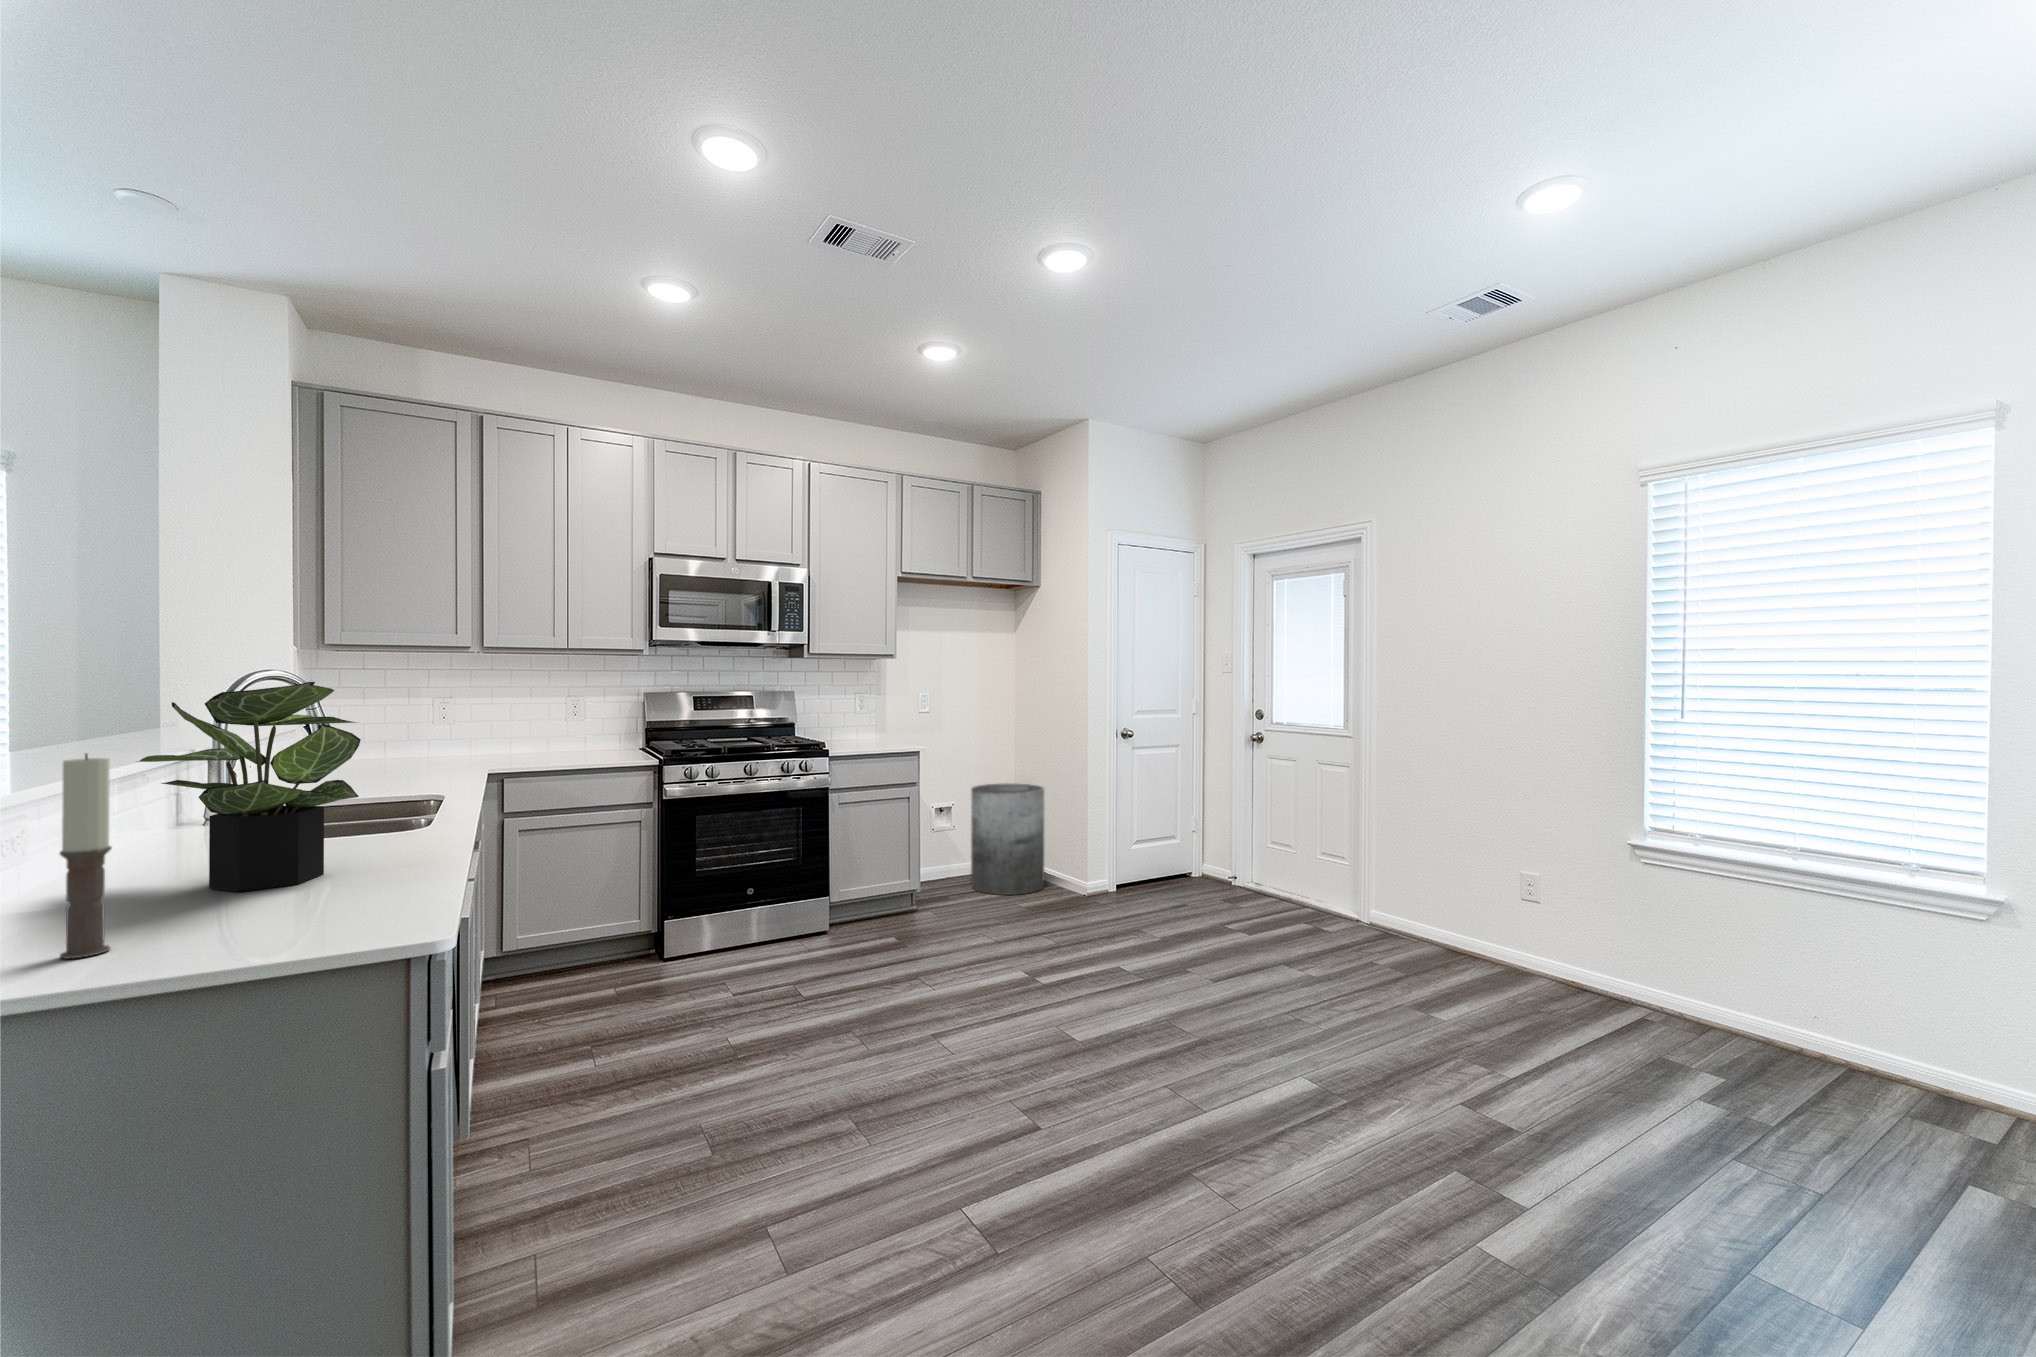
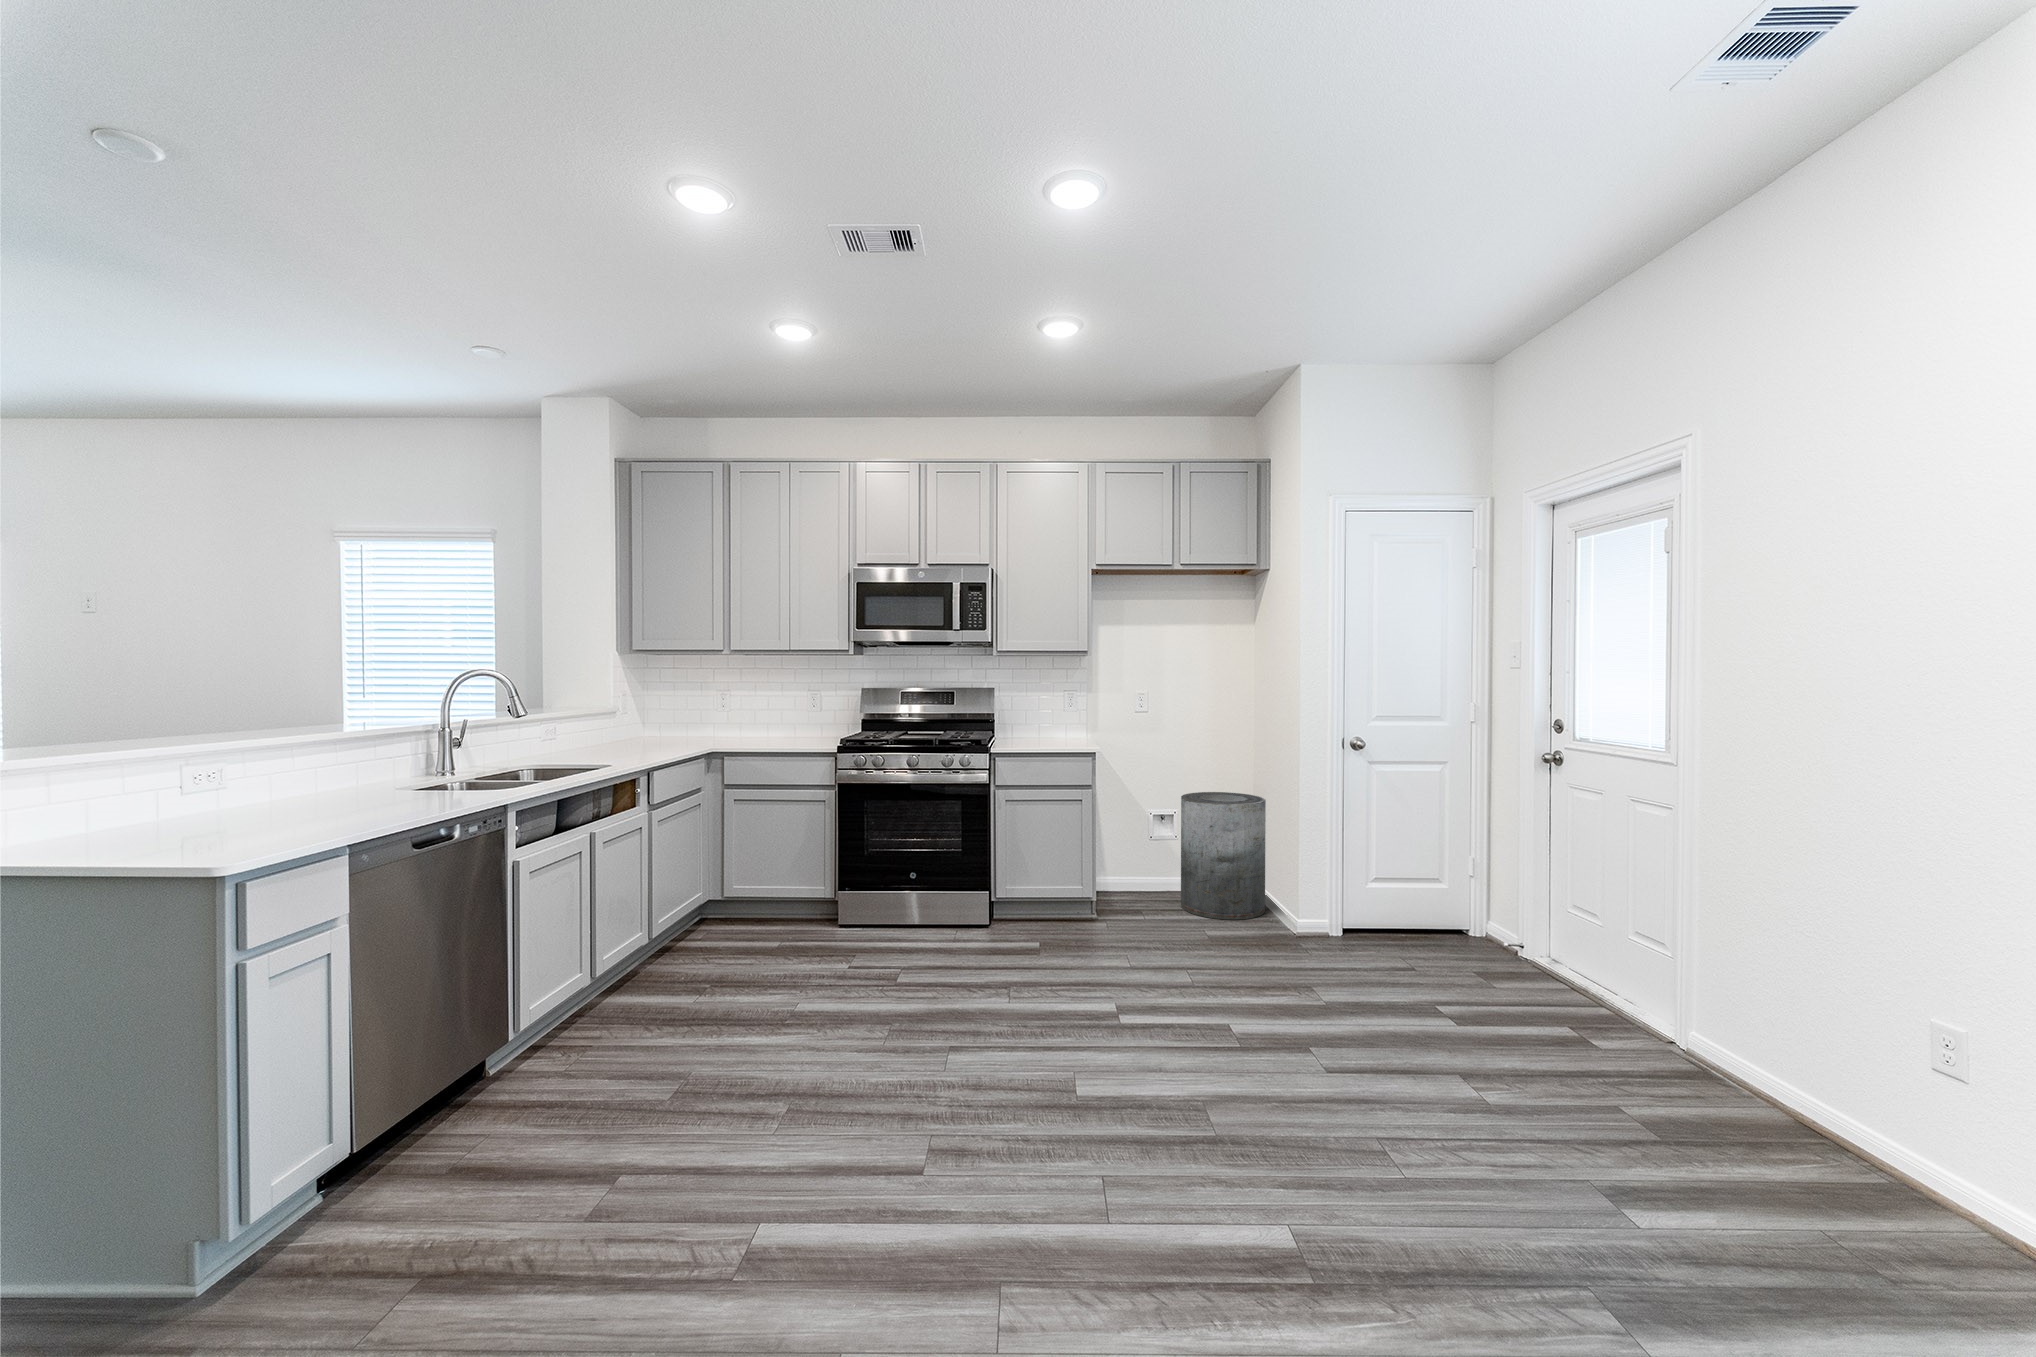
potted plant: present [139,682,361,892] -> none [254,676,406,820]
candle: present [59,754,111,959] -> none [112,721,144,850]

